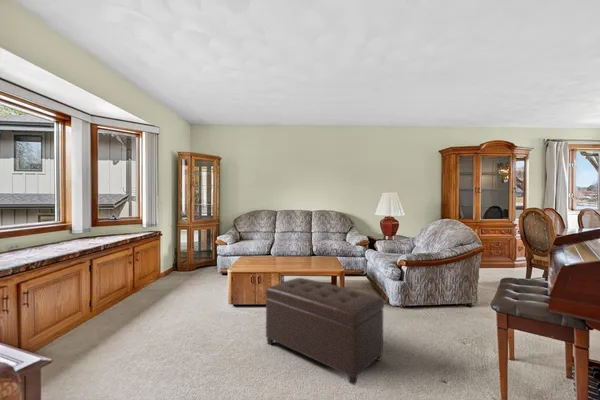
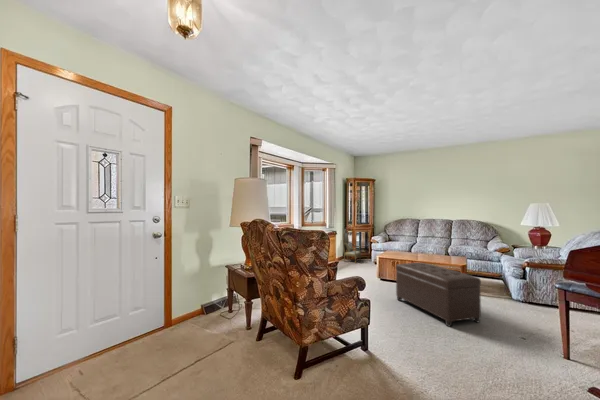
armchair: none [174,213,202,278] -> present [343,229,361,263]

